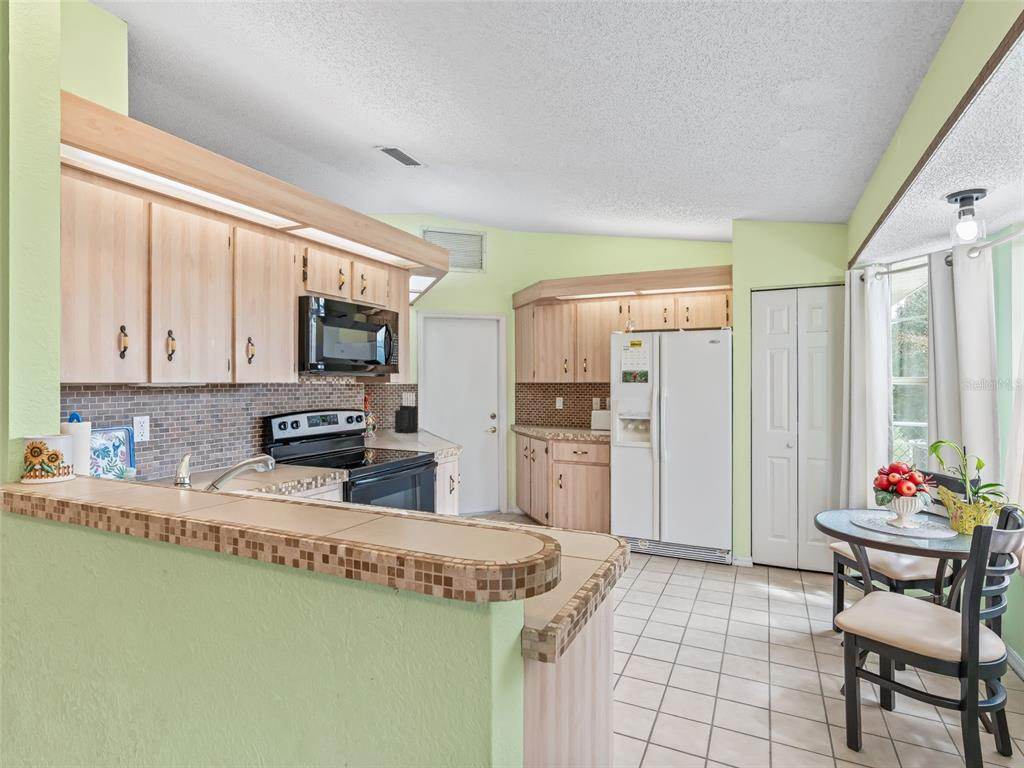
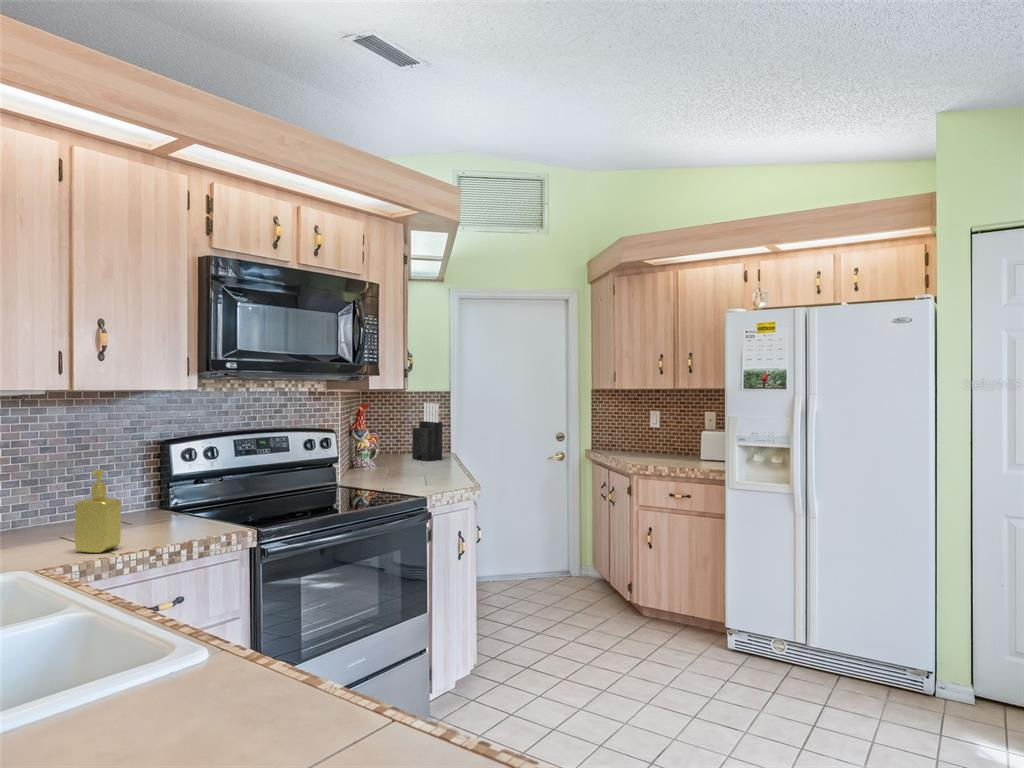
soap dispenser: none [254,431,280,482] -> present [75,469,121,553]

